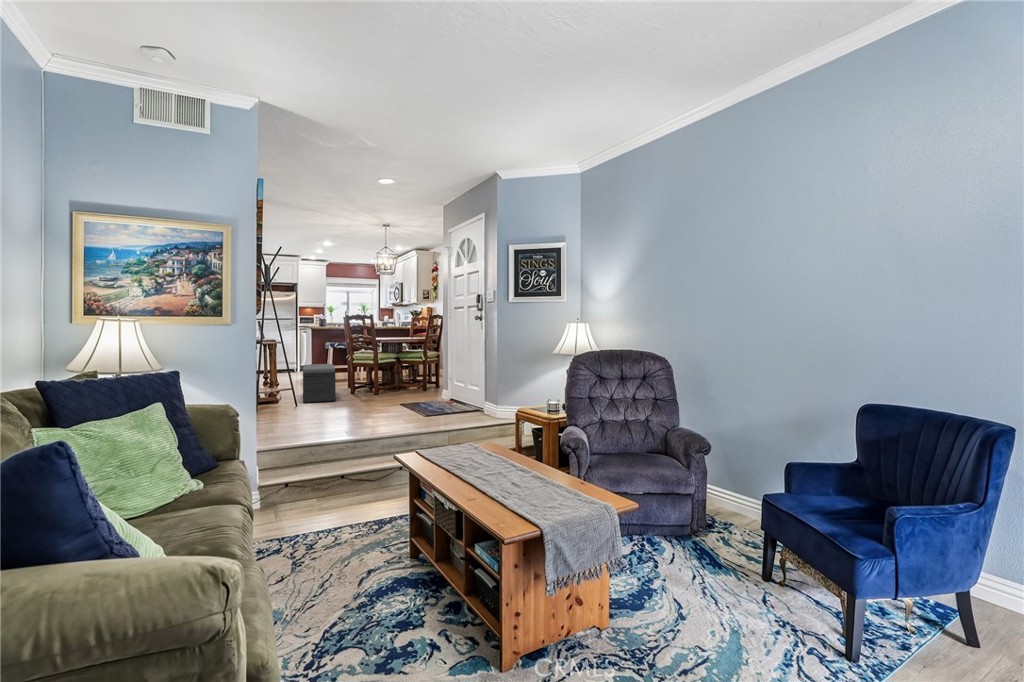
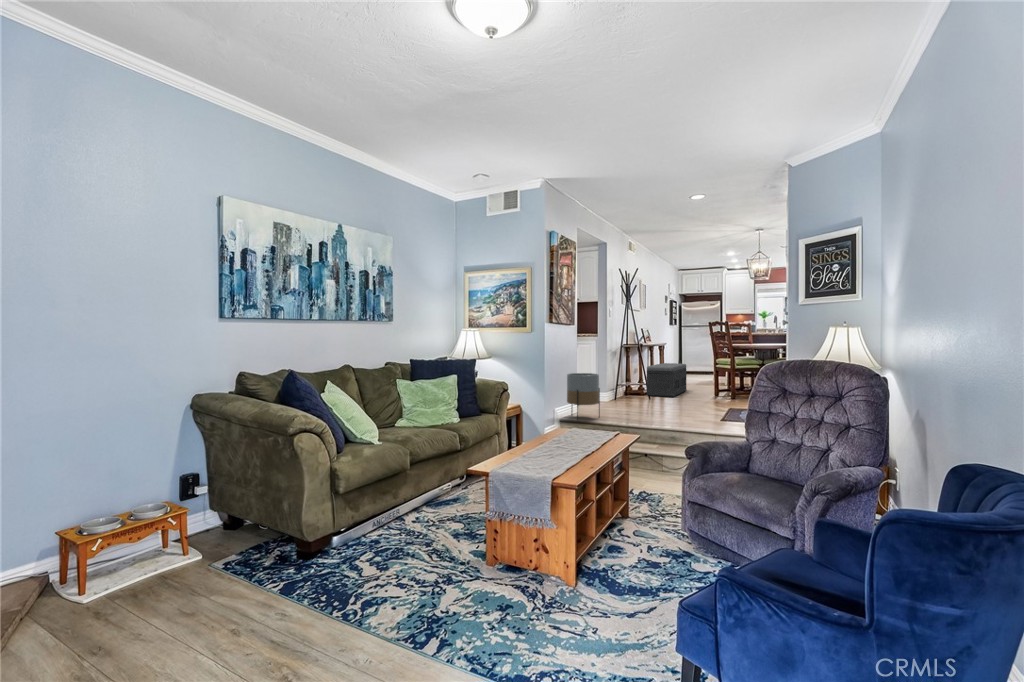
planter: none [259,380,307,445] -> present [567,373,600,420]

